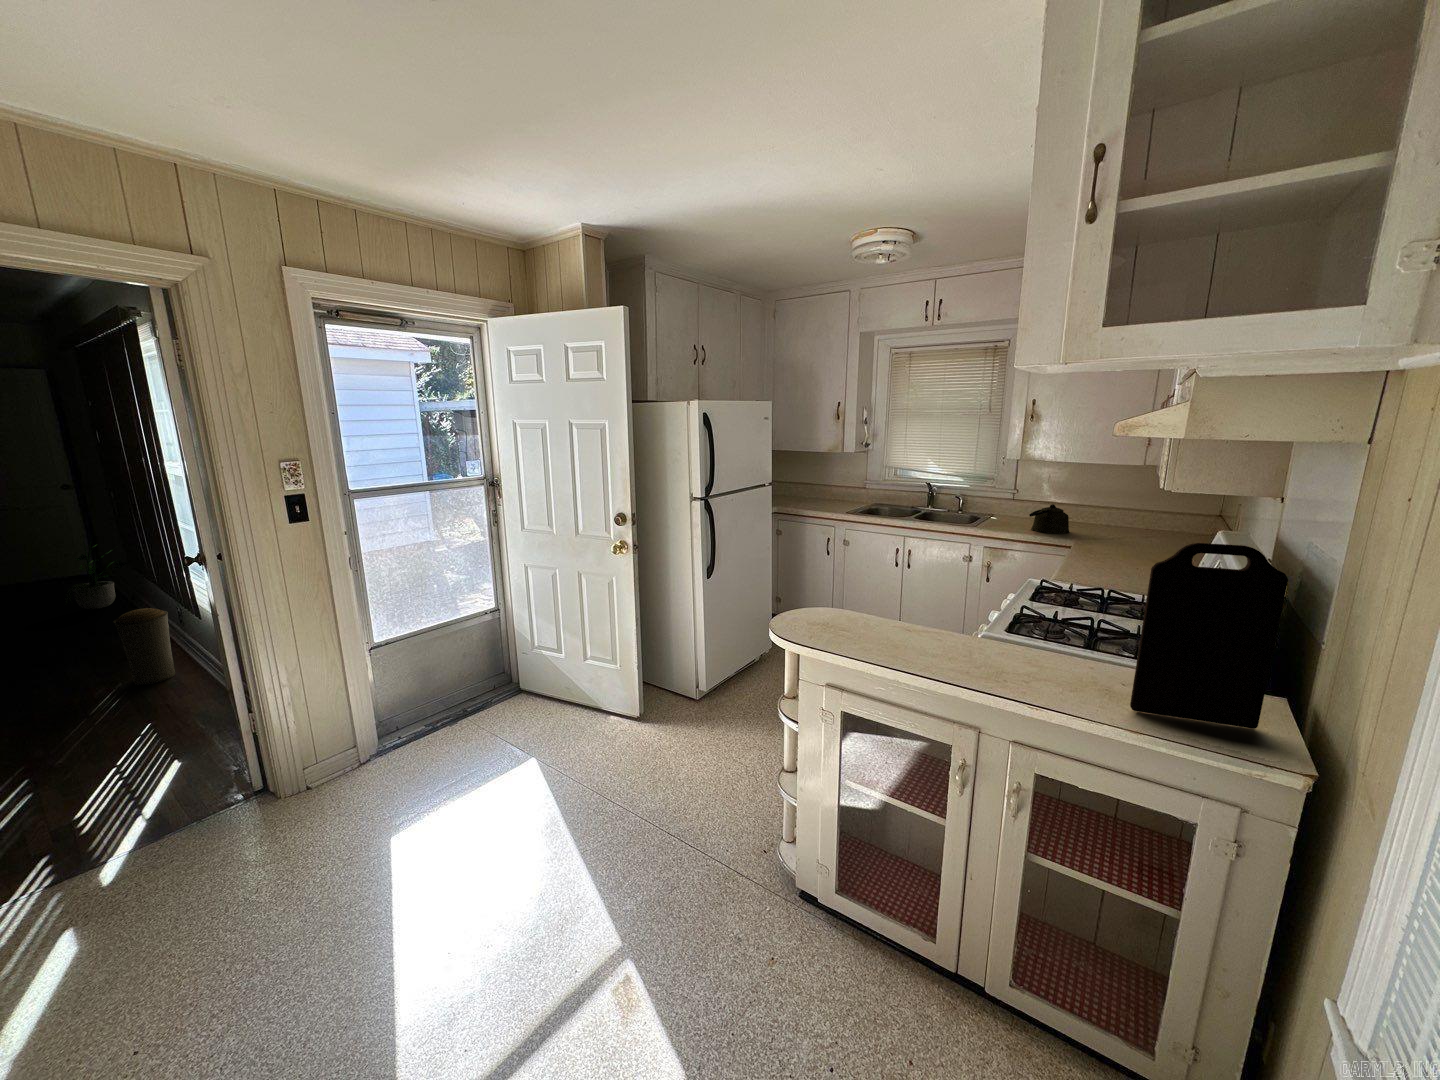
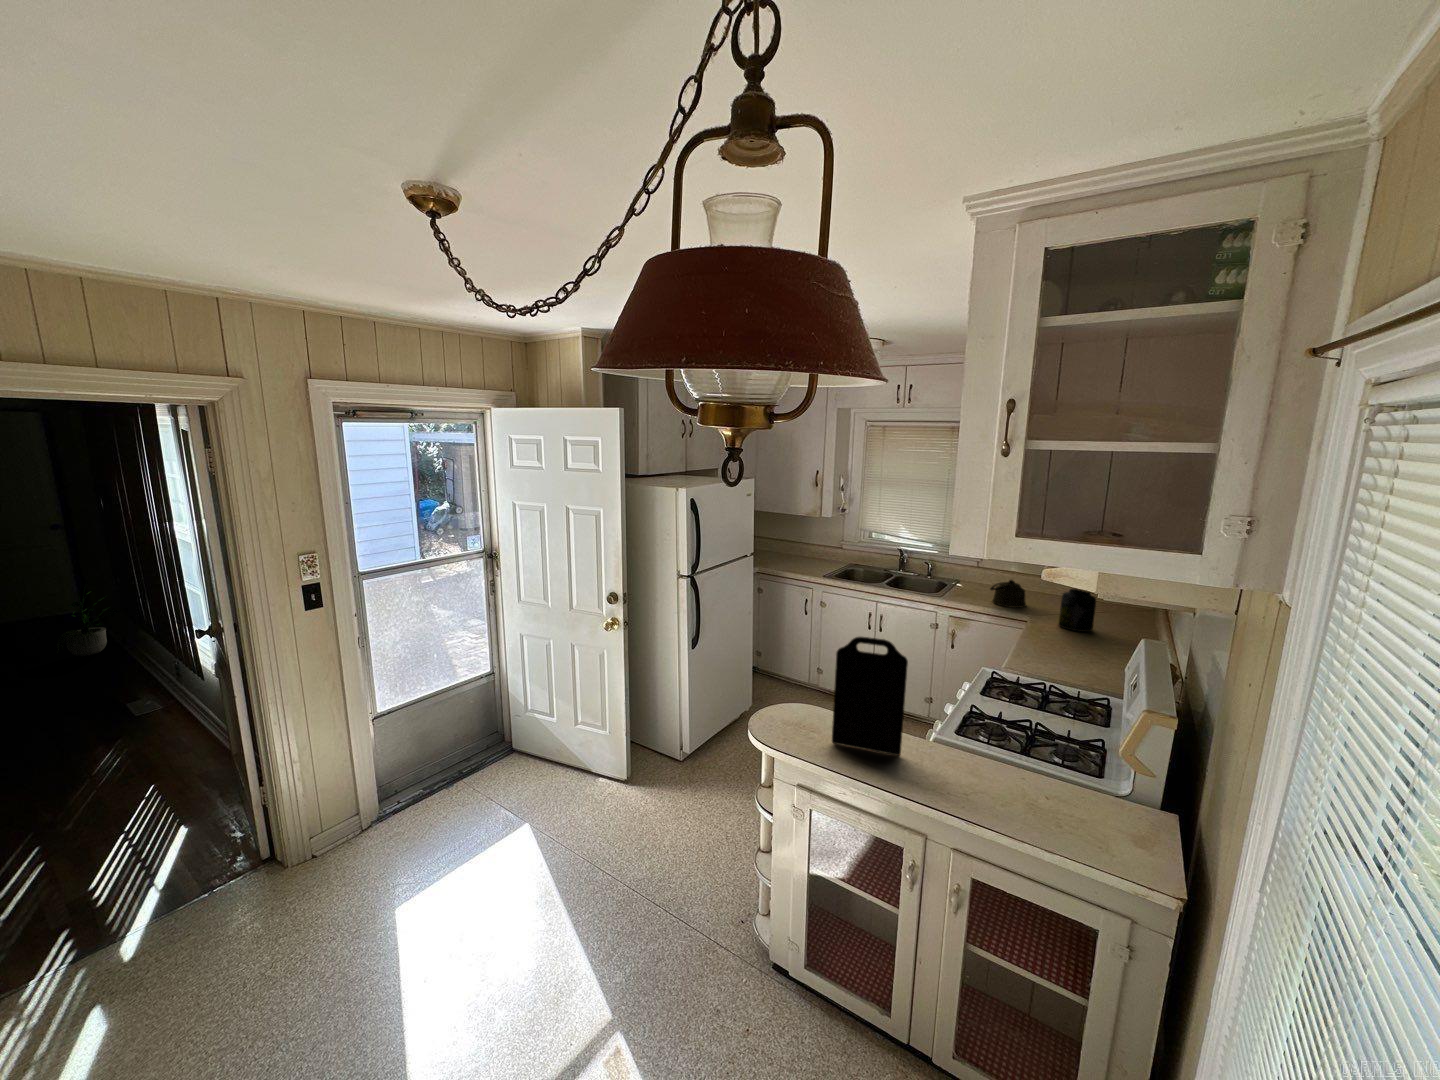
jar: none [1108,505,1152,551] -> present [1059,589,1096,632]
cutting board: present [1130,543,1288,729] -> present [832,637,908,756]
trash can: present [113,608,175,685] -> none [116,668,174,743]

